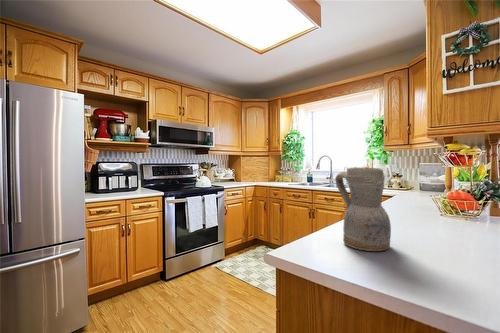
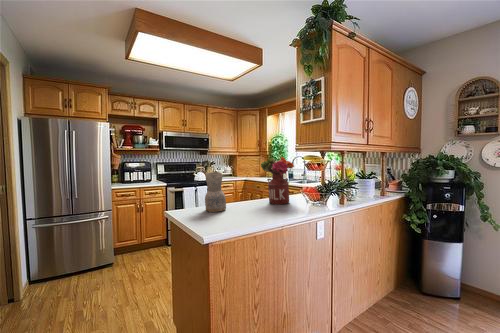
flower arrangement: none [391,143,460,225] -> present [261,157,294,204]

